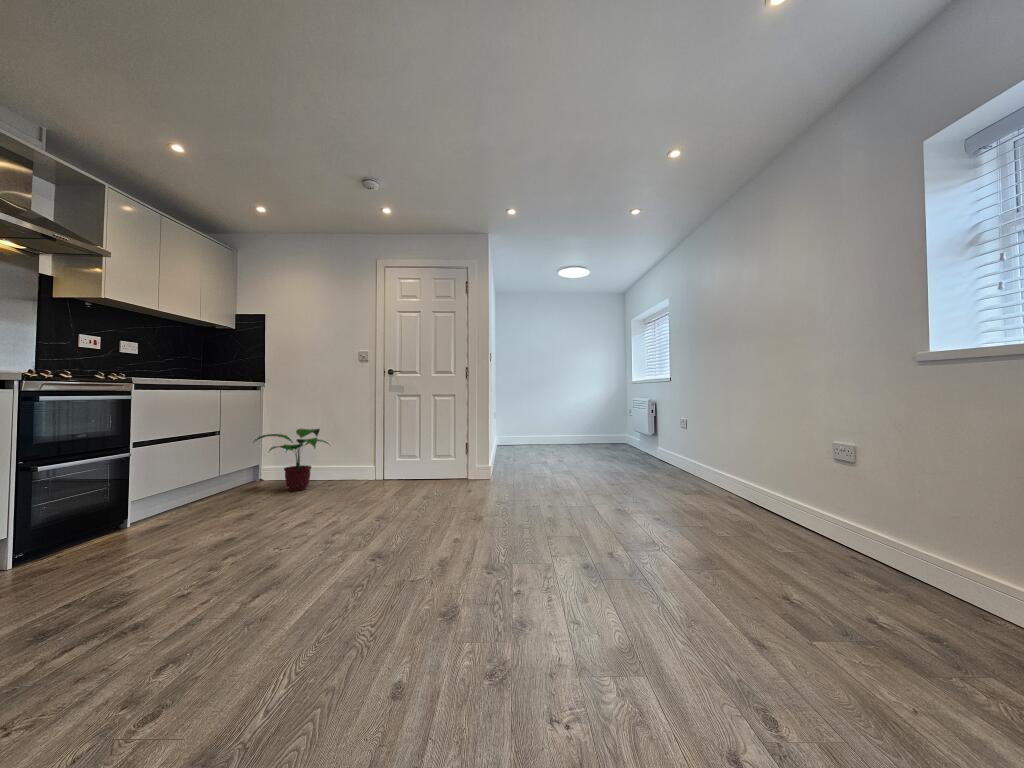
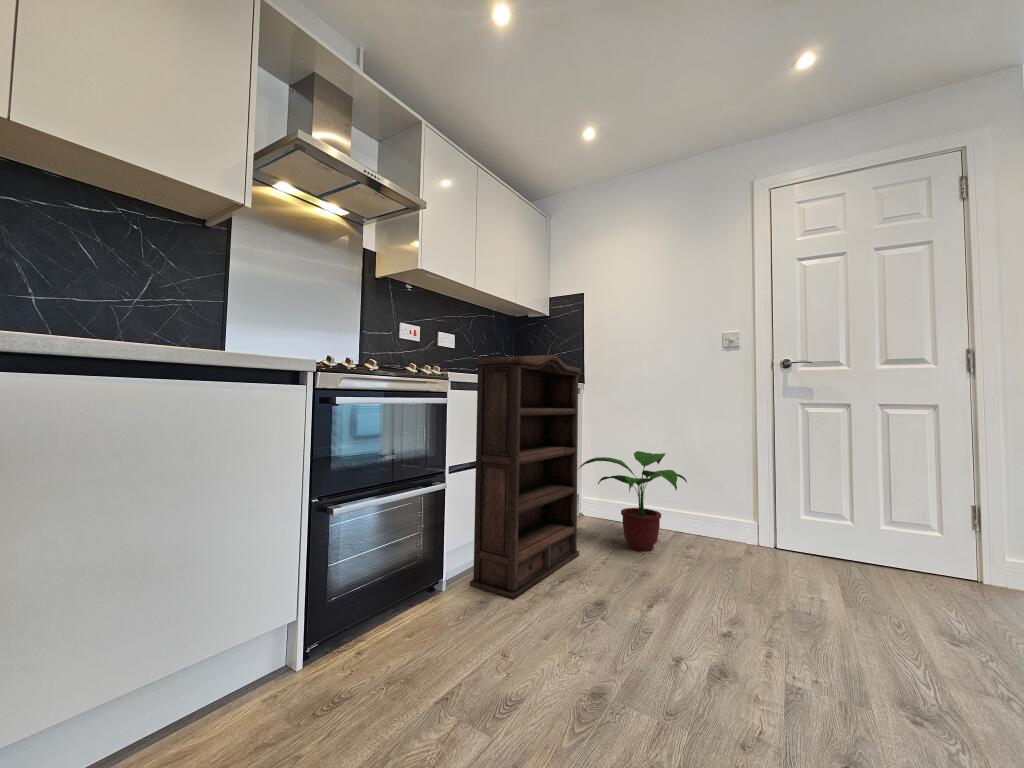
bookshelf: none [153,366,250,522] -> present [470,355,581,599]

